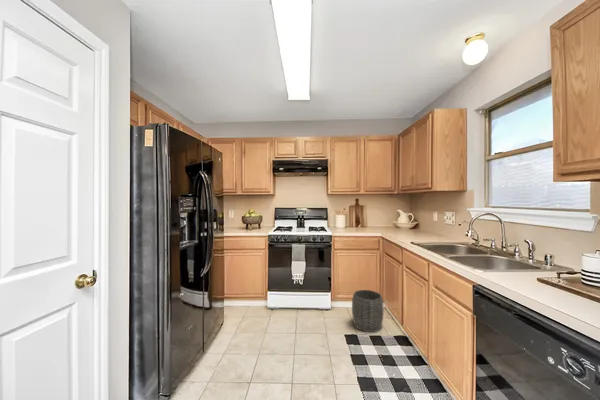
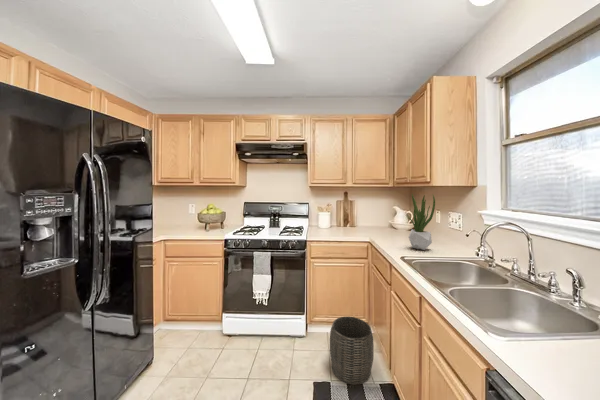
potted plant: none [405,200,424,239] -> present [408,194,435,250]

